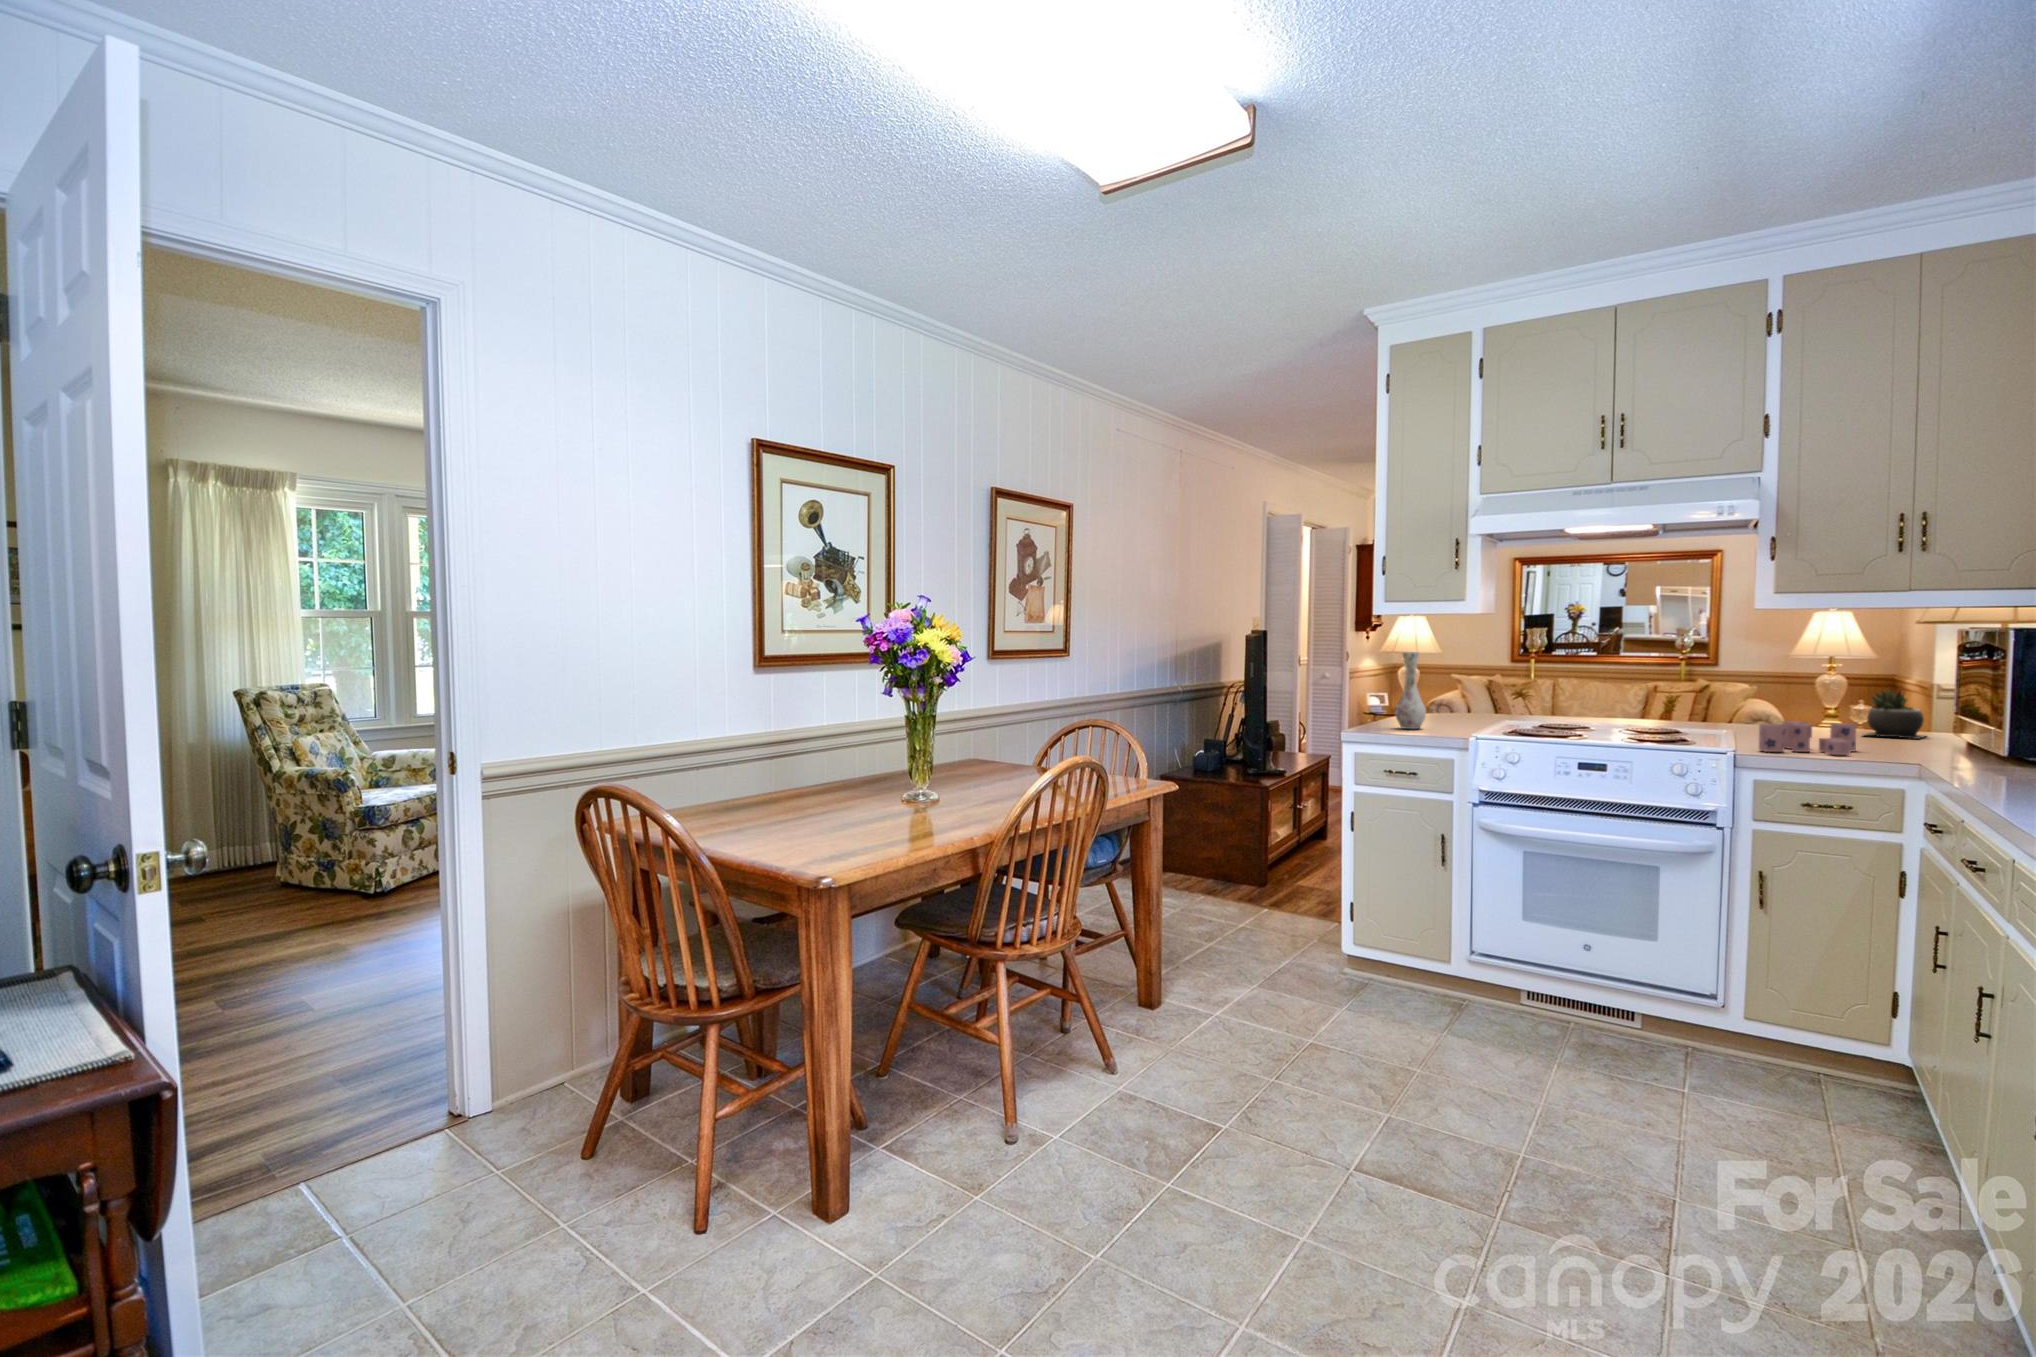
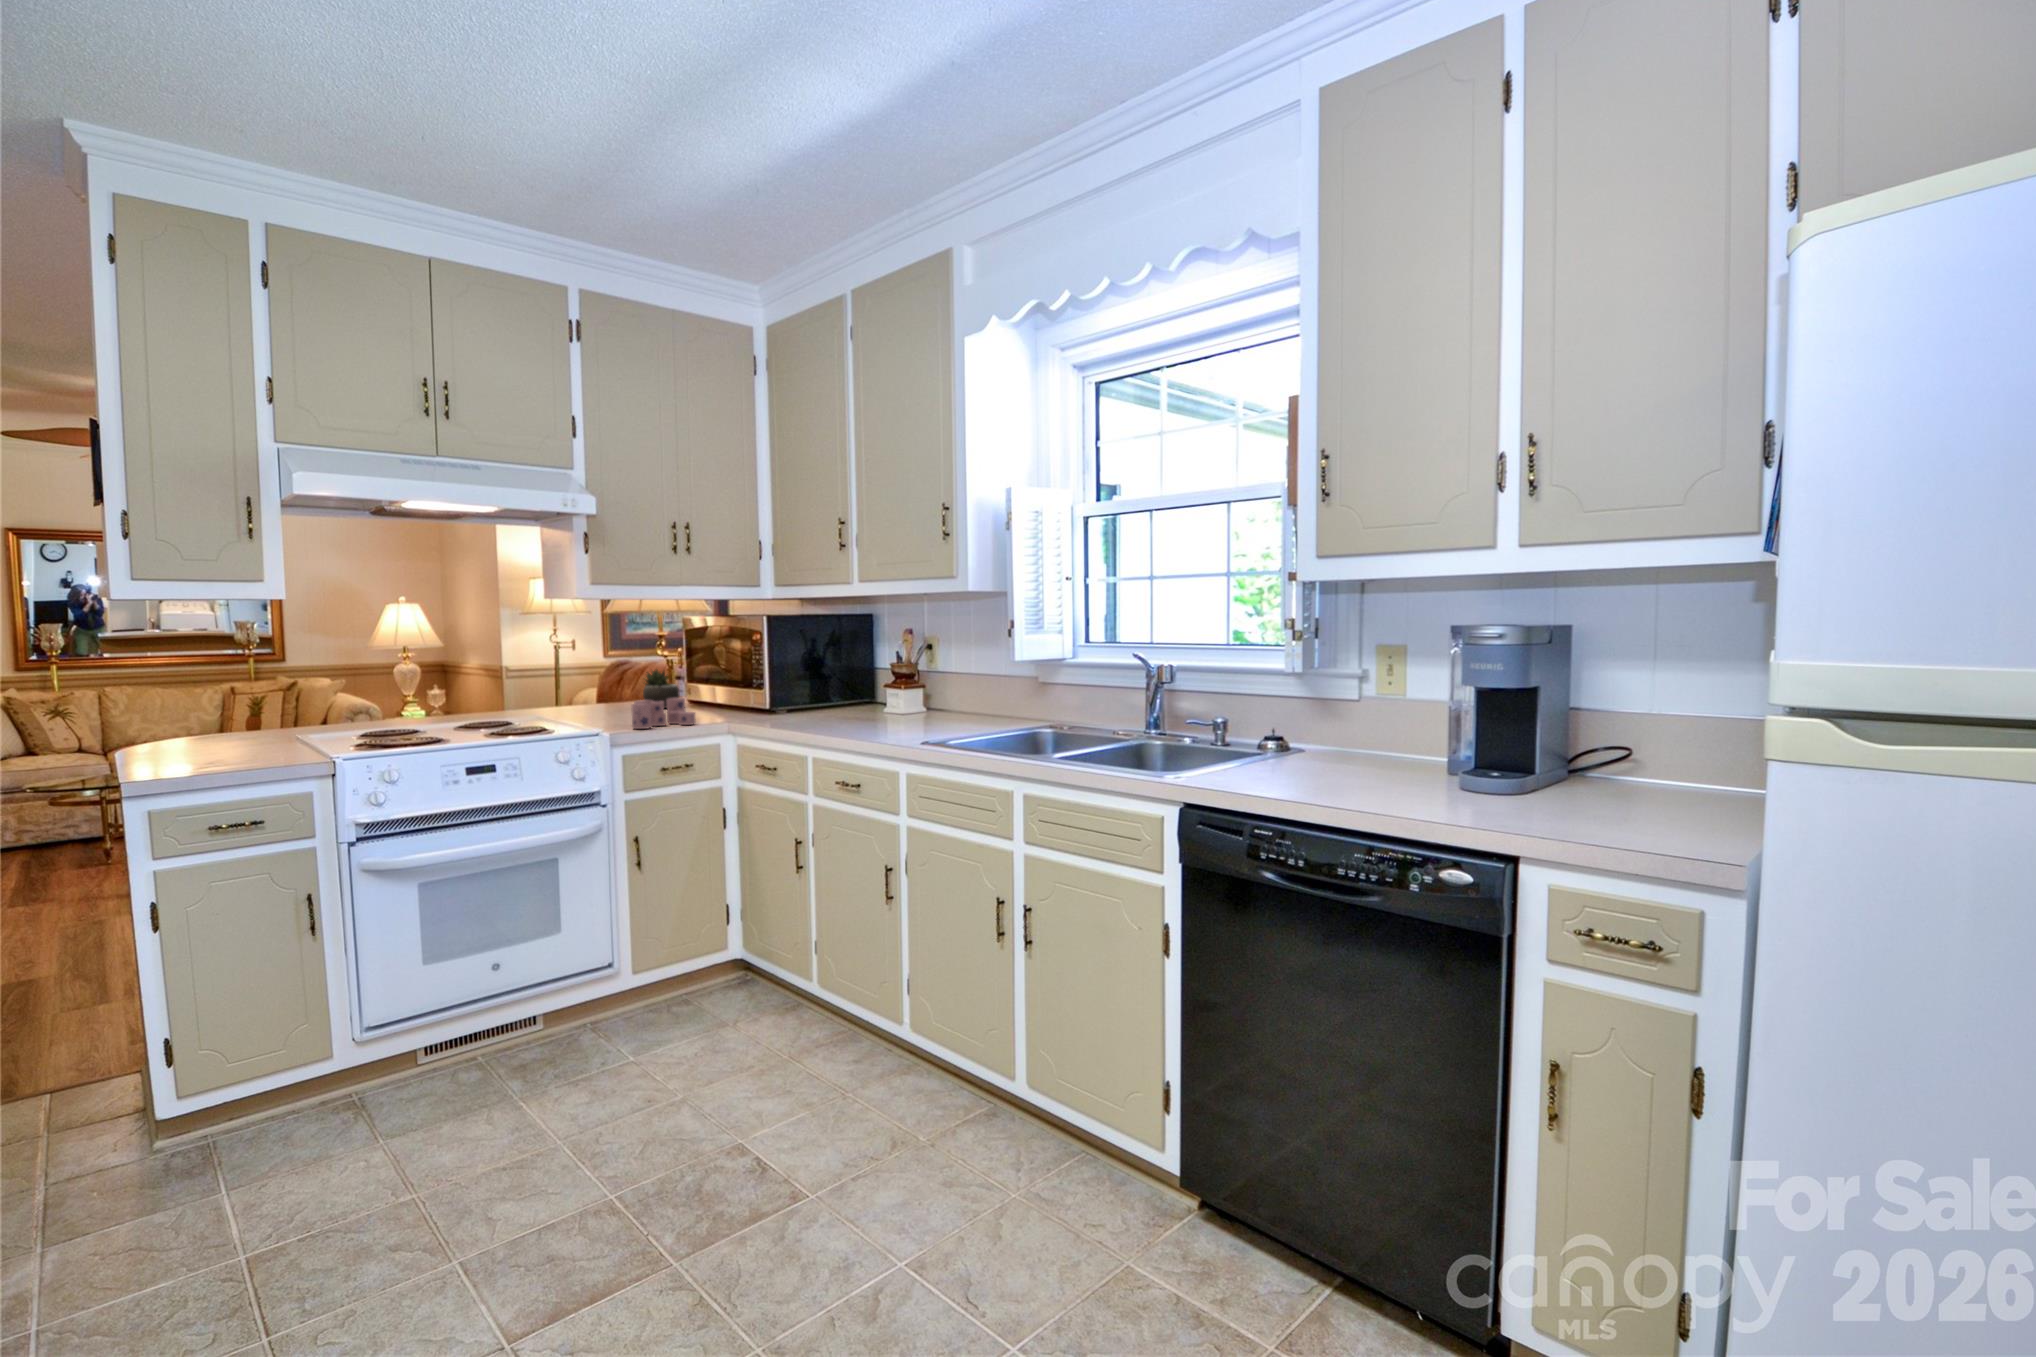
vase: present [1395,652,1426,729] -> none [178,650,232,760]

